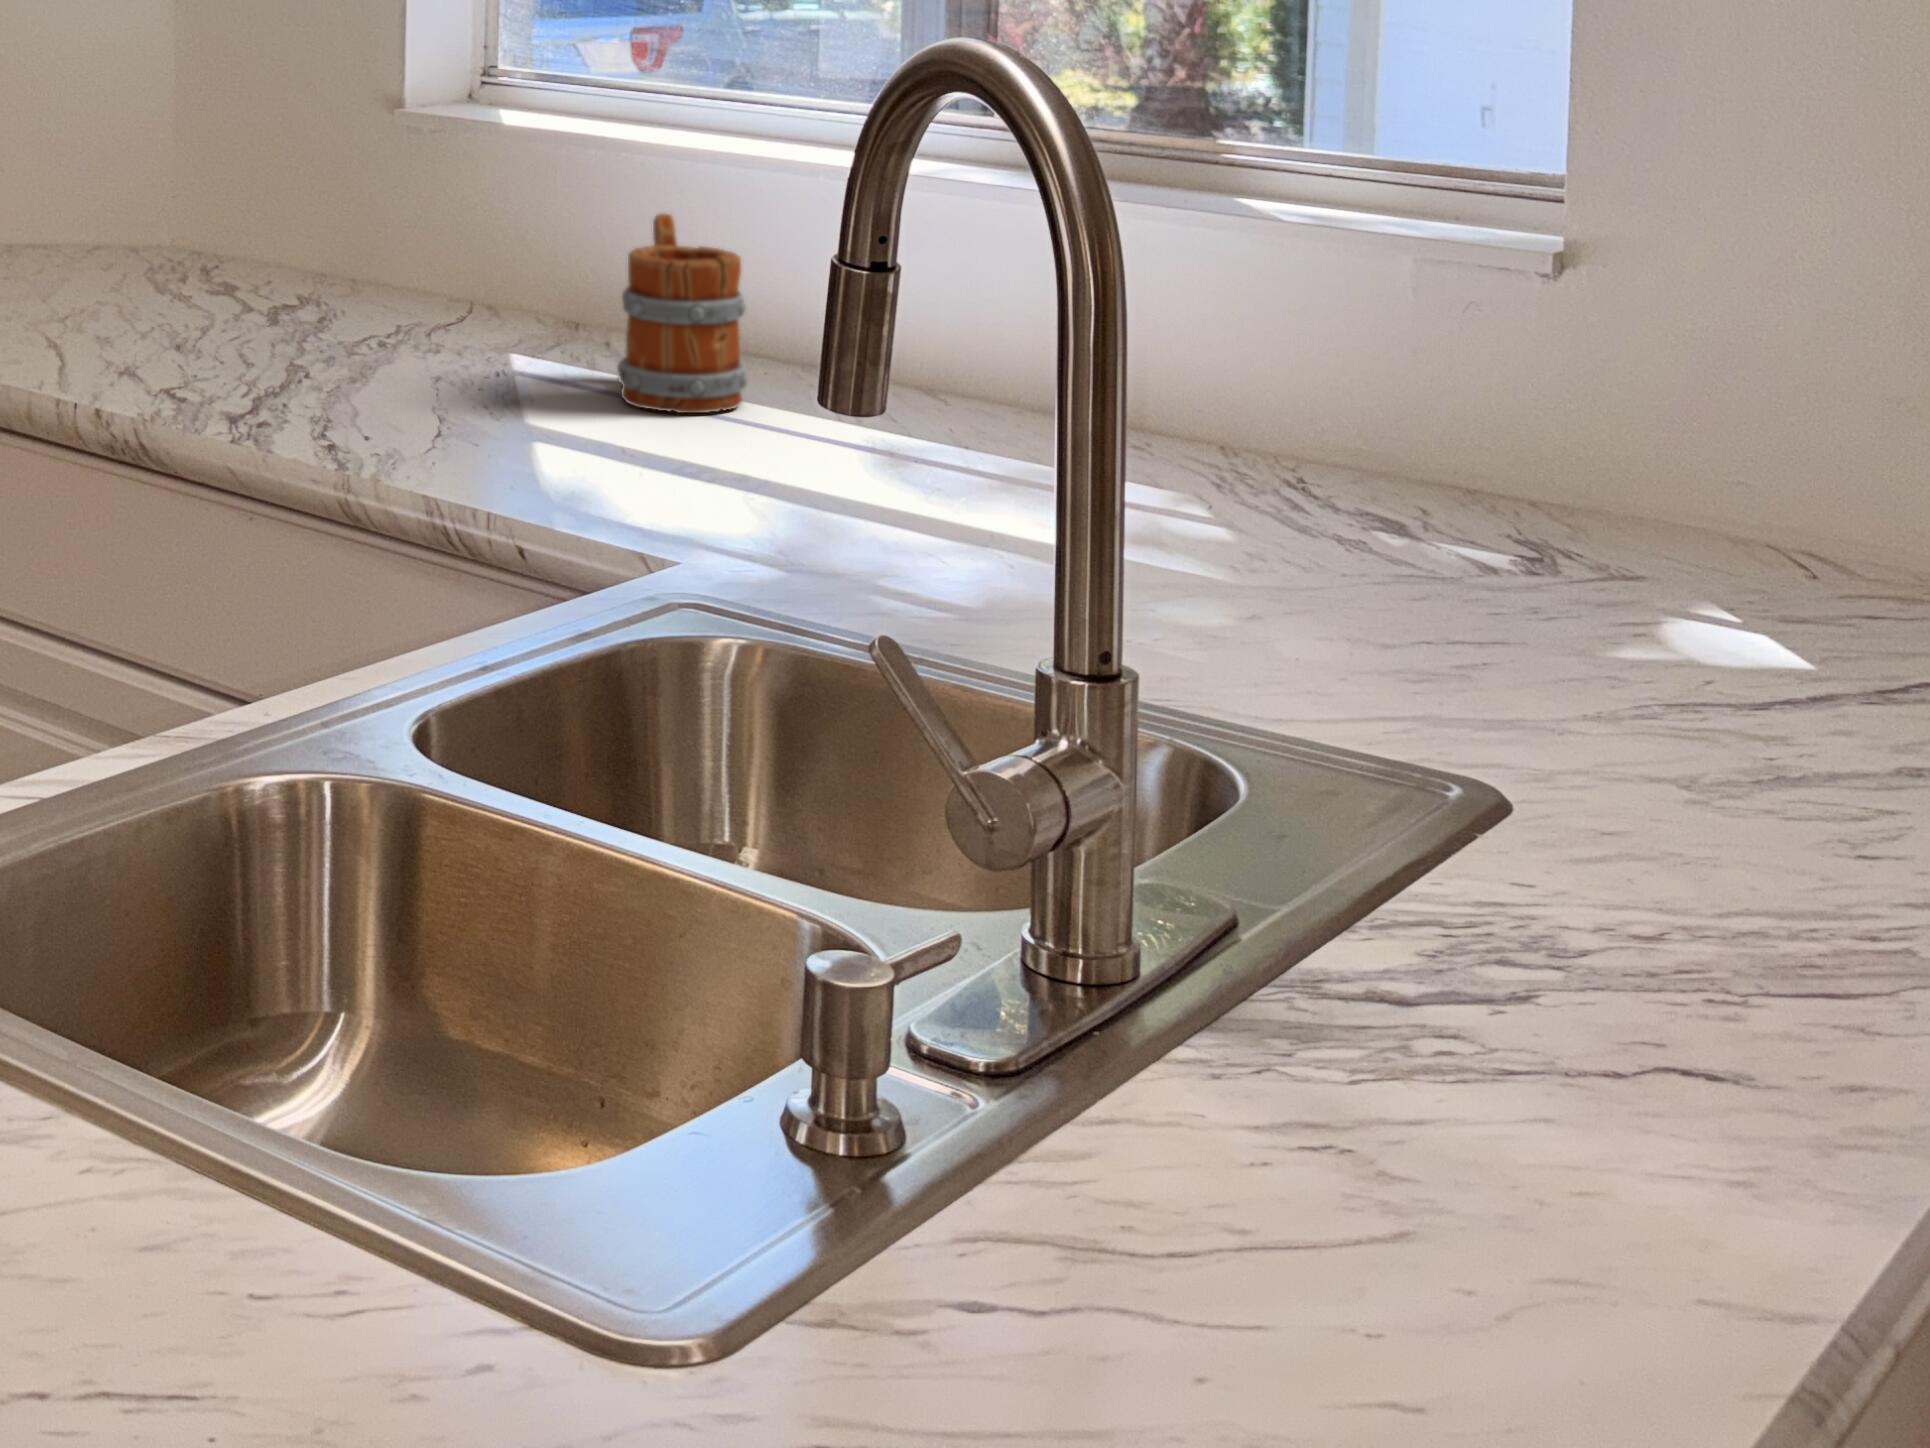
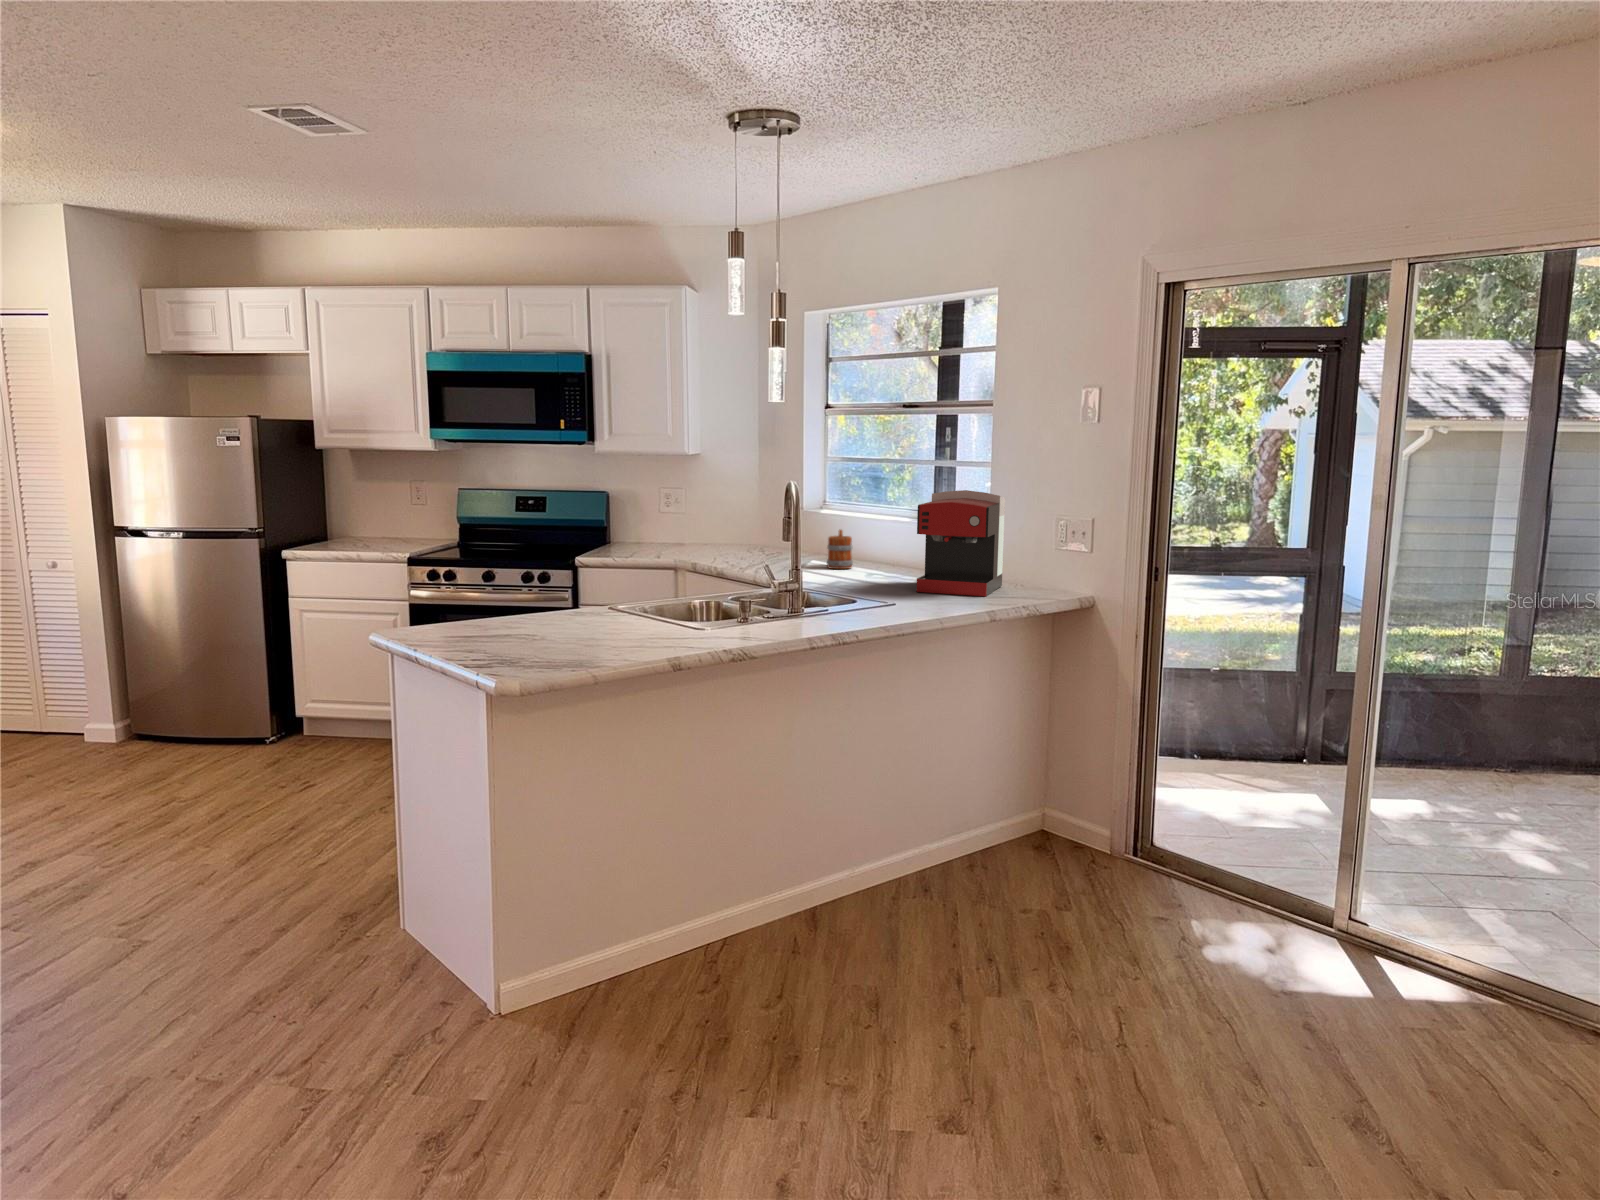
coffee maker: none [1301,49,1817,656] -> present [917,490,1005,596]

